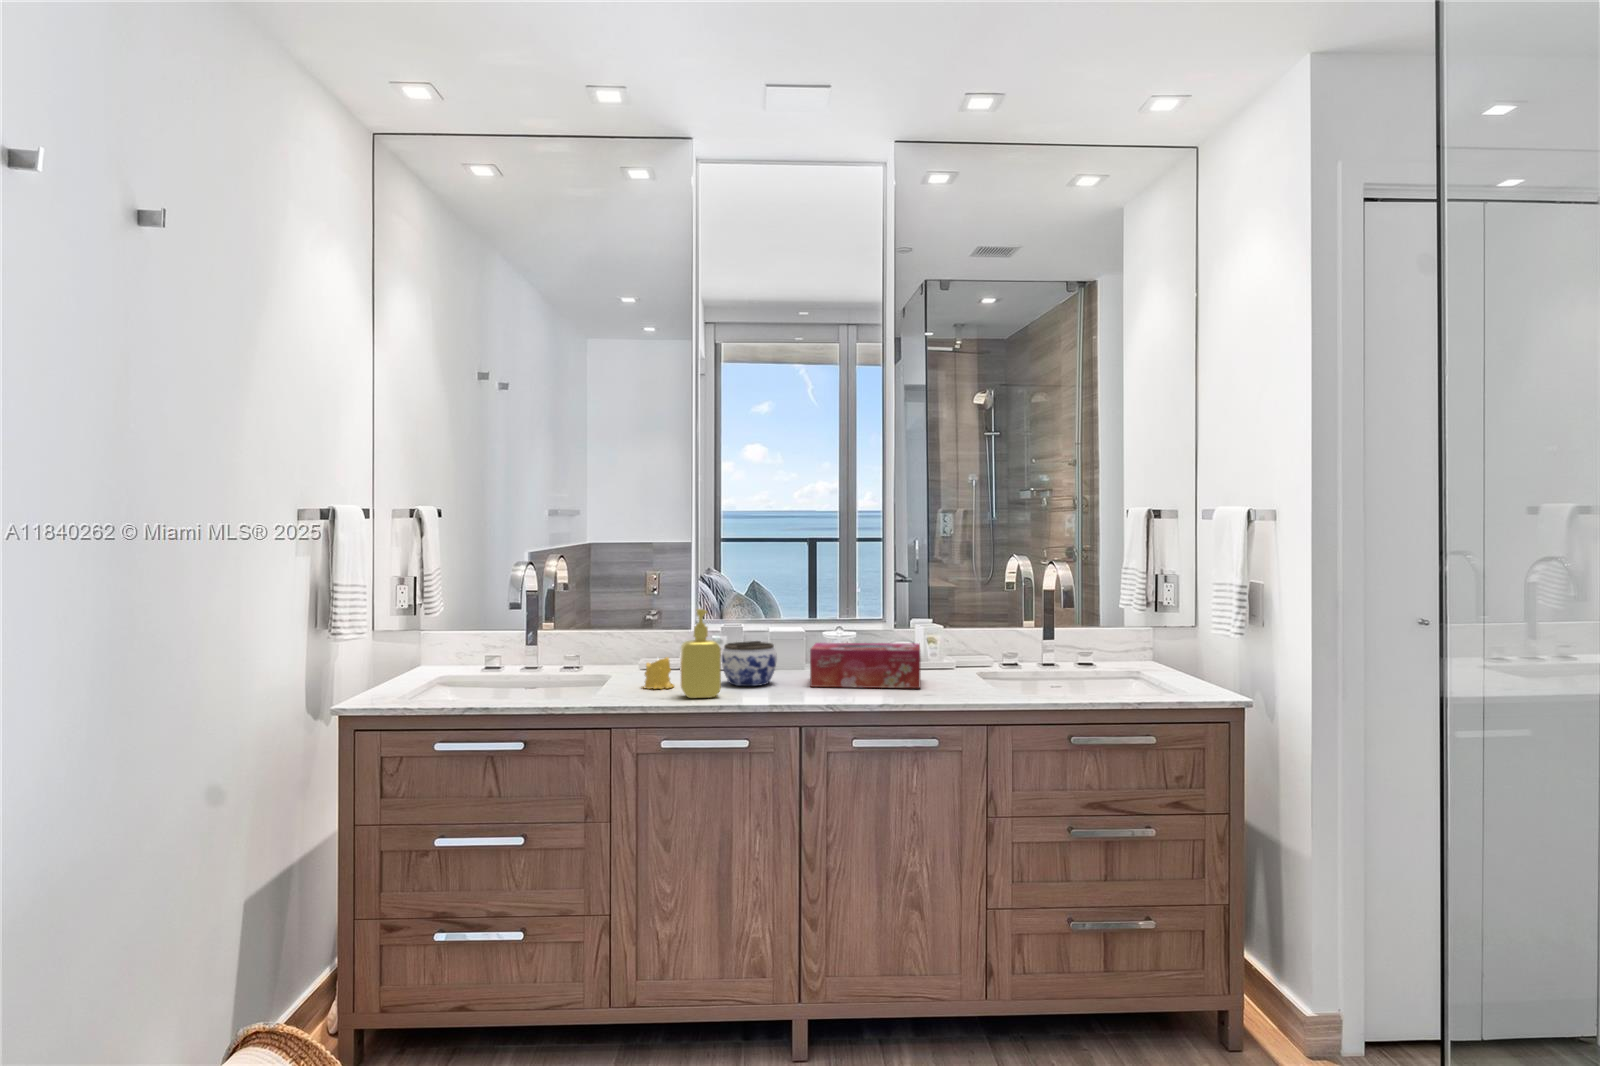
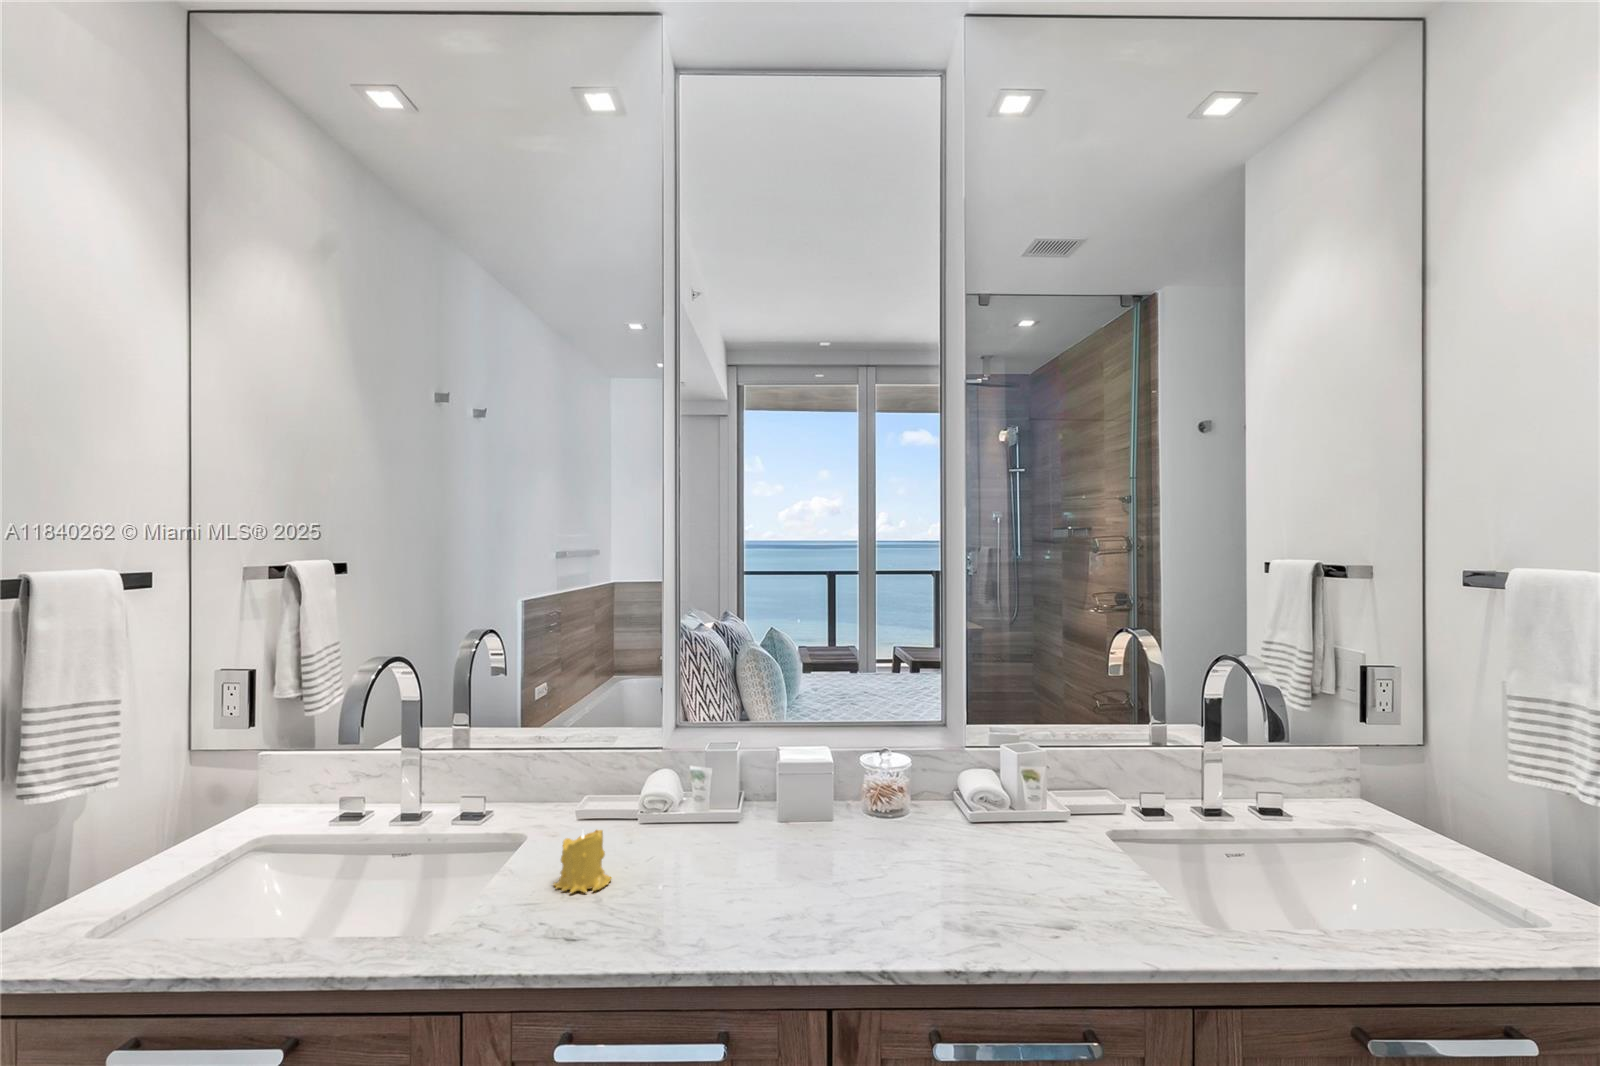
soap dispenser: present [681,609,721,698] -> none [608,762,680,937]
jar: present [722,641,777,686] -> none [694,792,787,883]
tissue box: present [810,643,921,688] -> none [844,791,1041,897]

